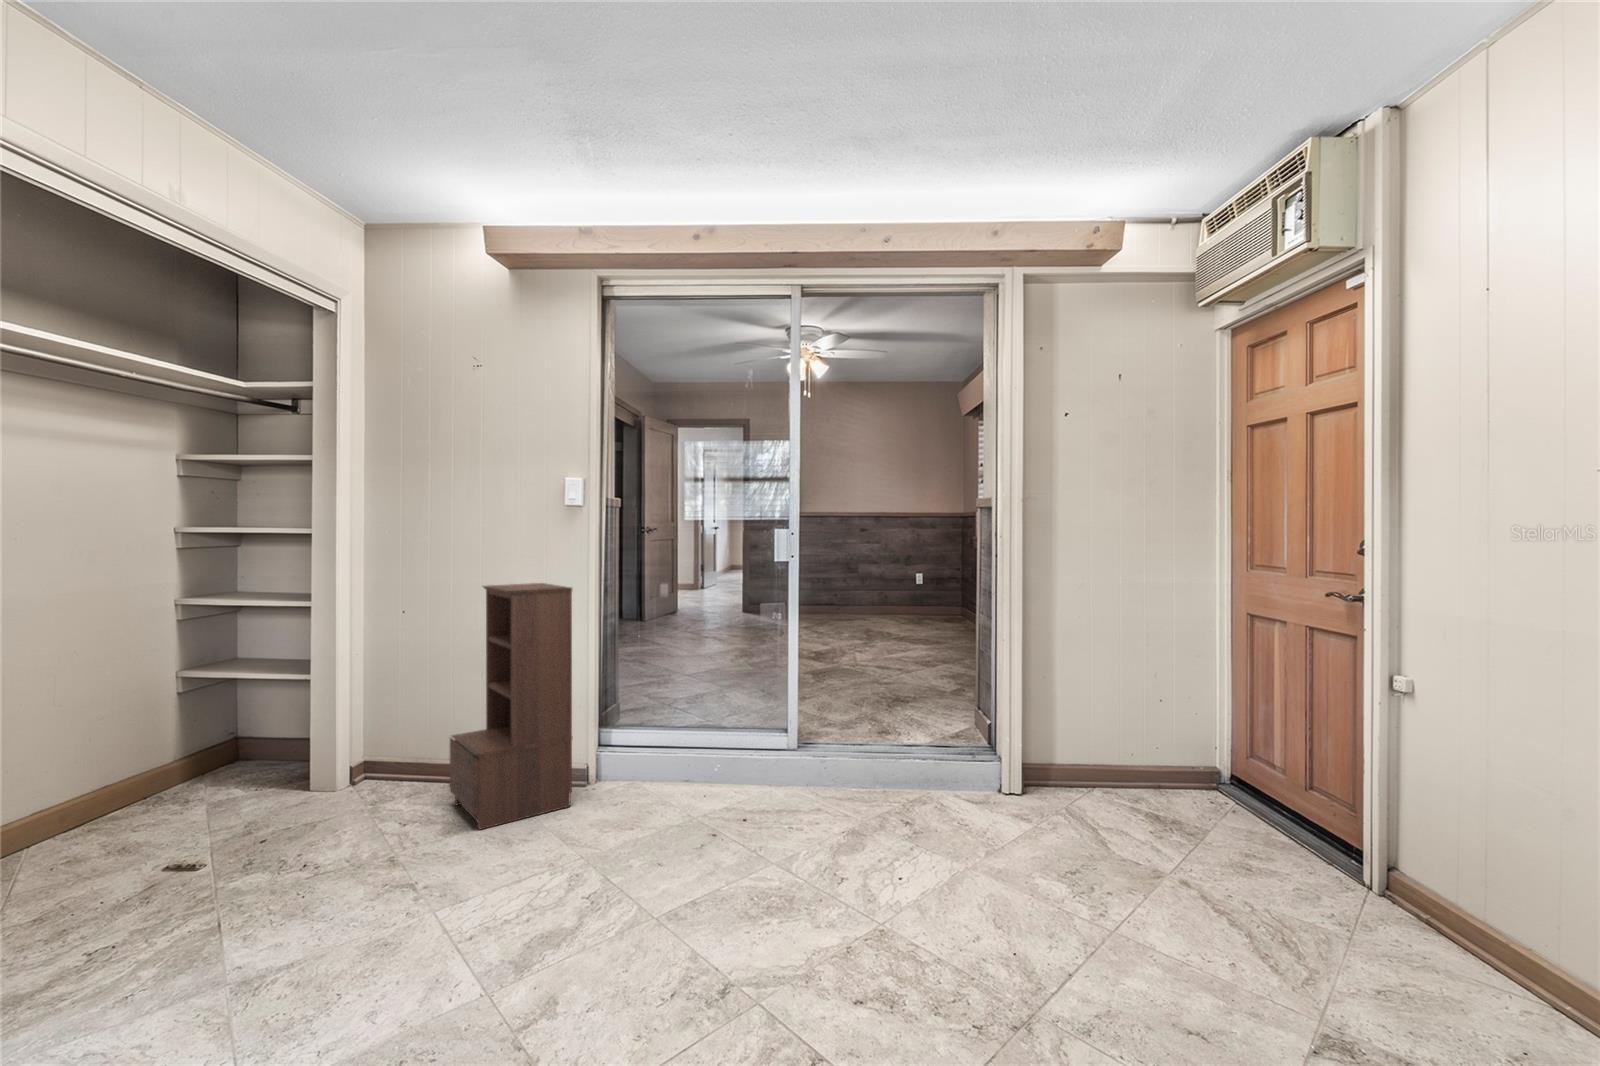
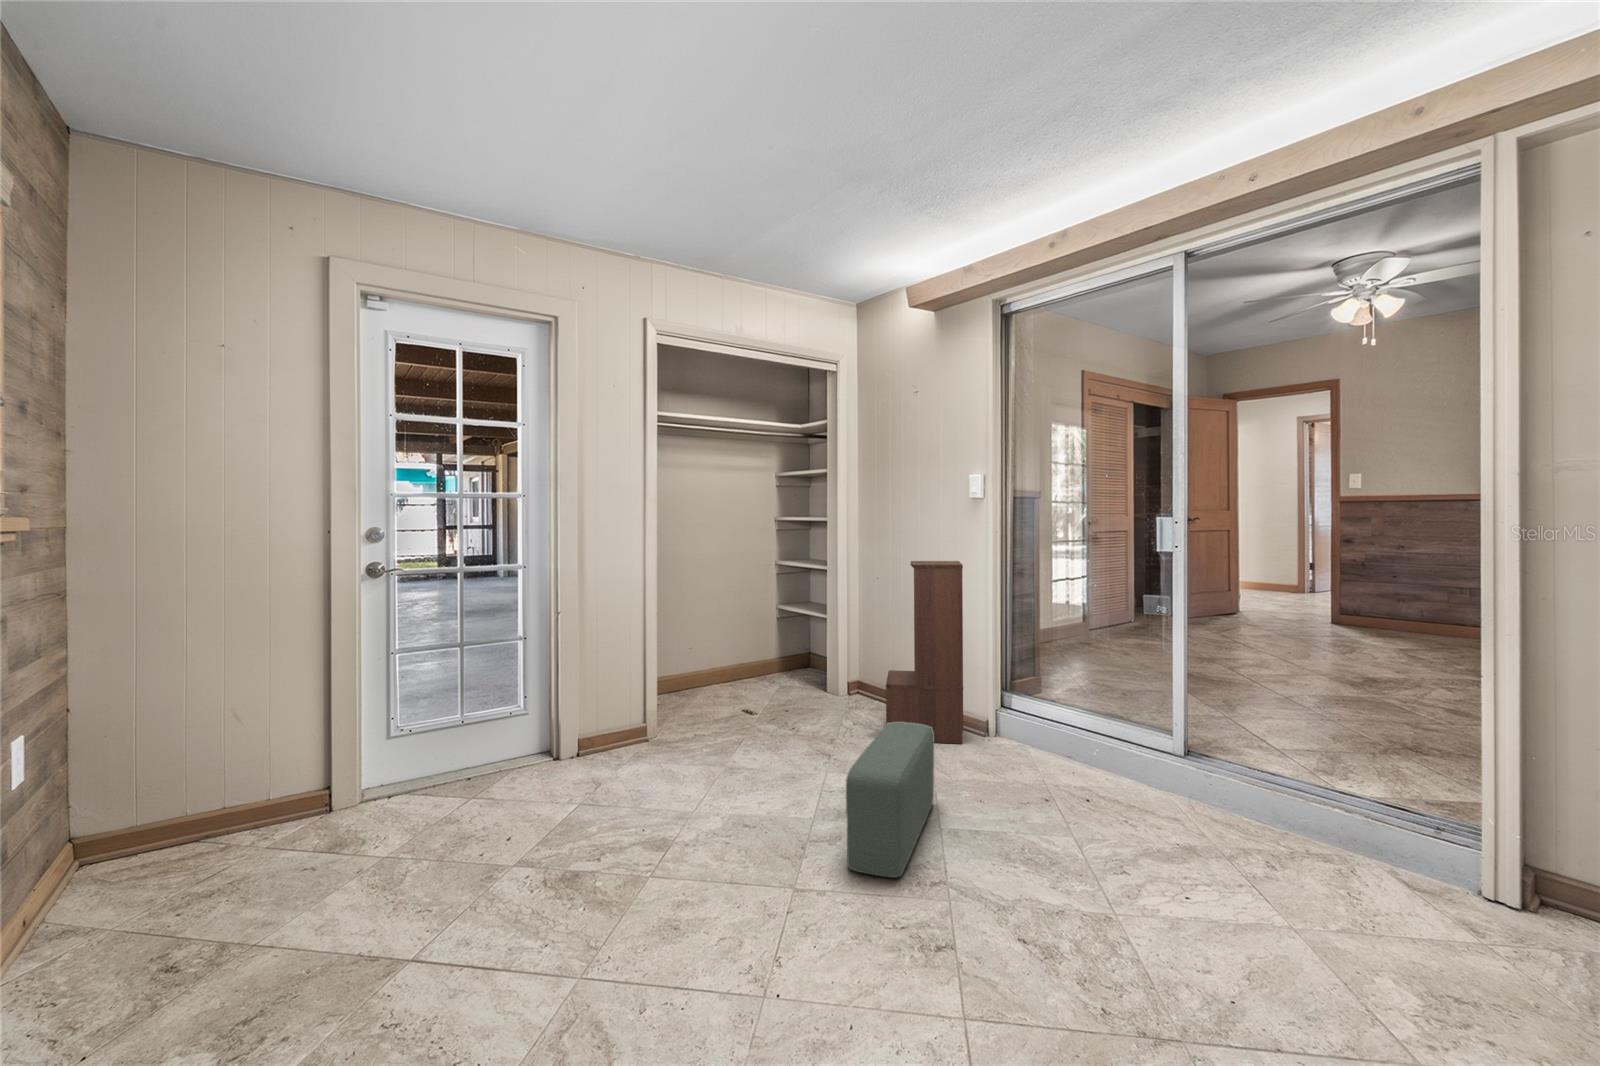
pouf: none [558,795,686,1025] -> present [846,722,934,878]

